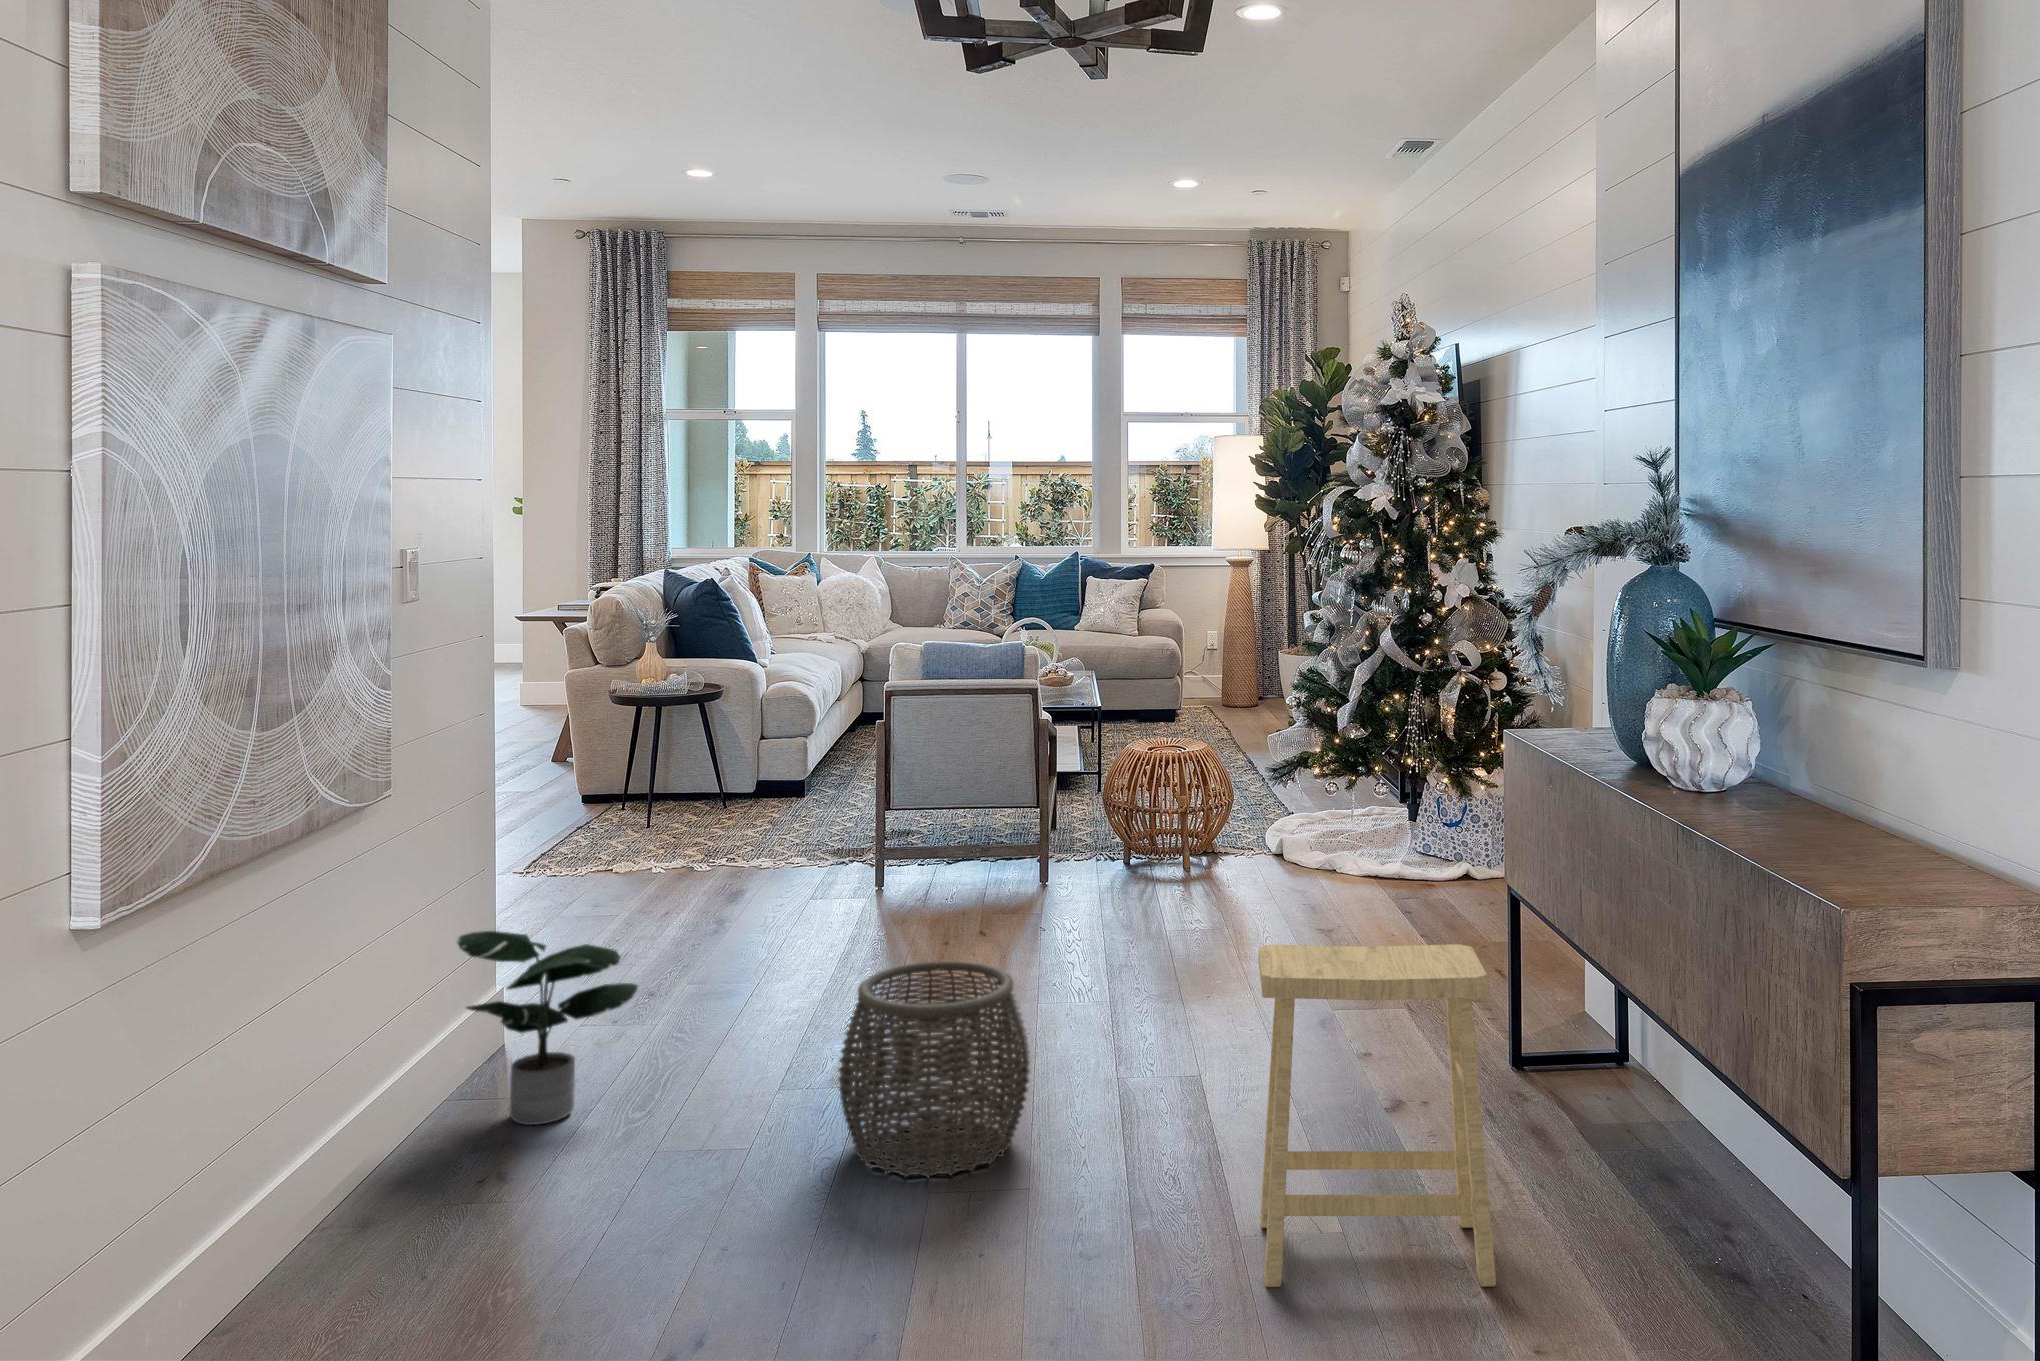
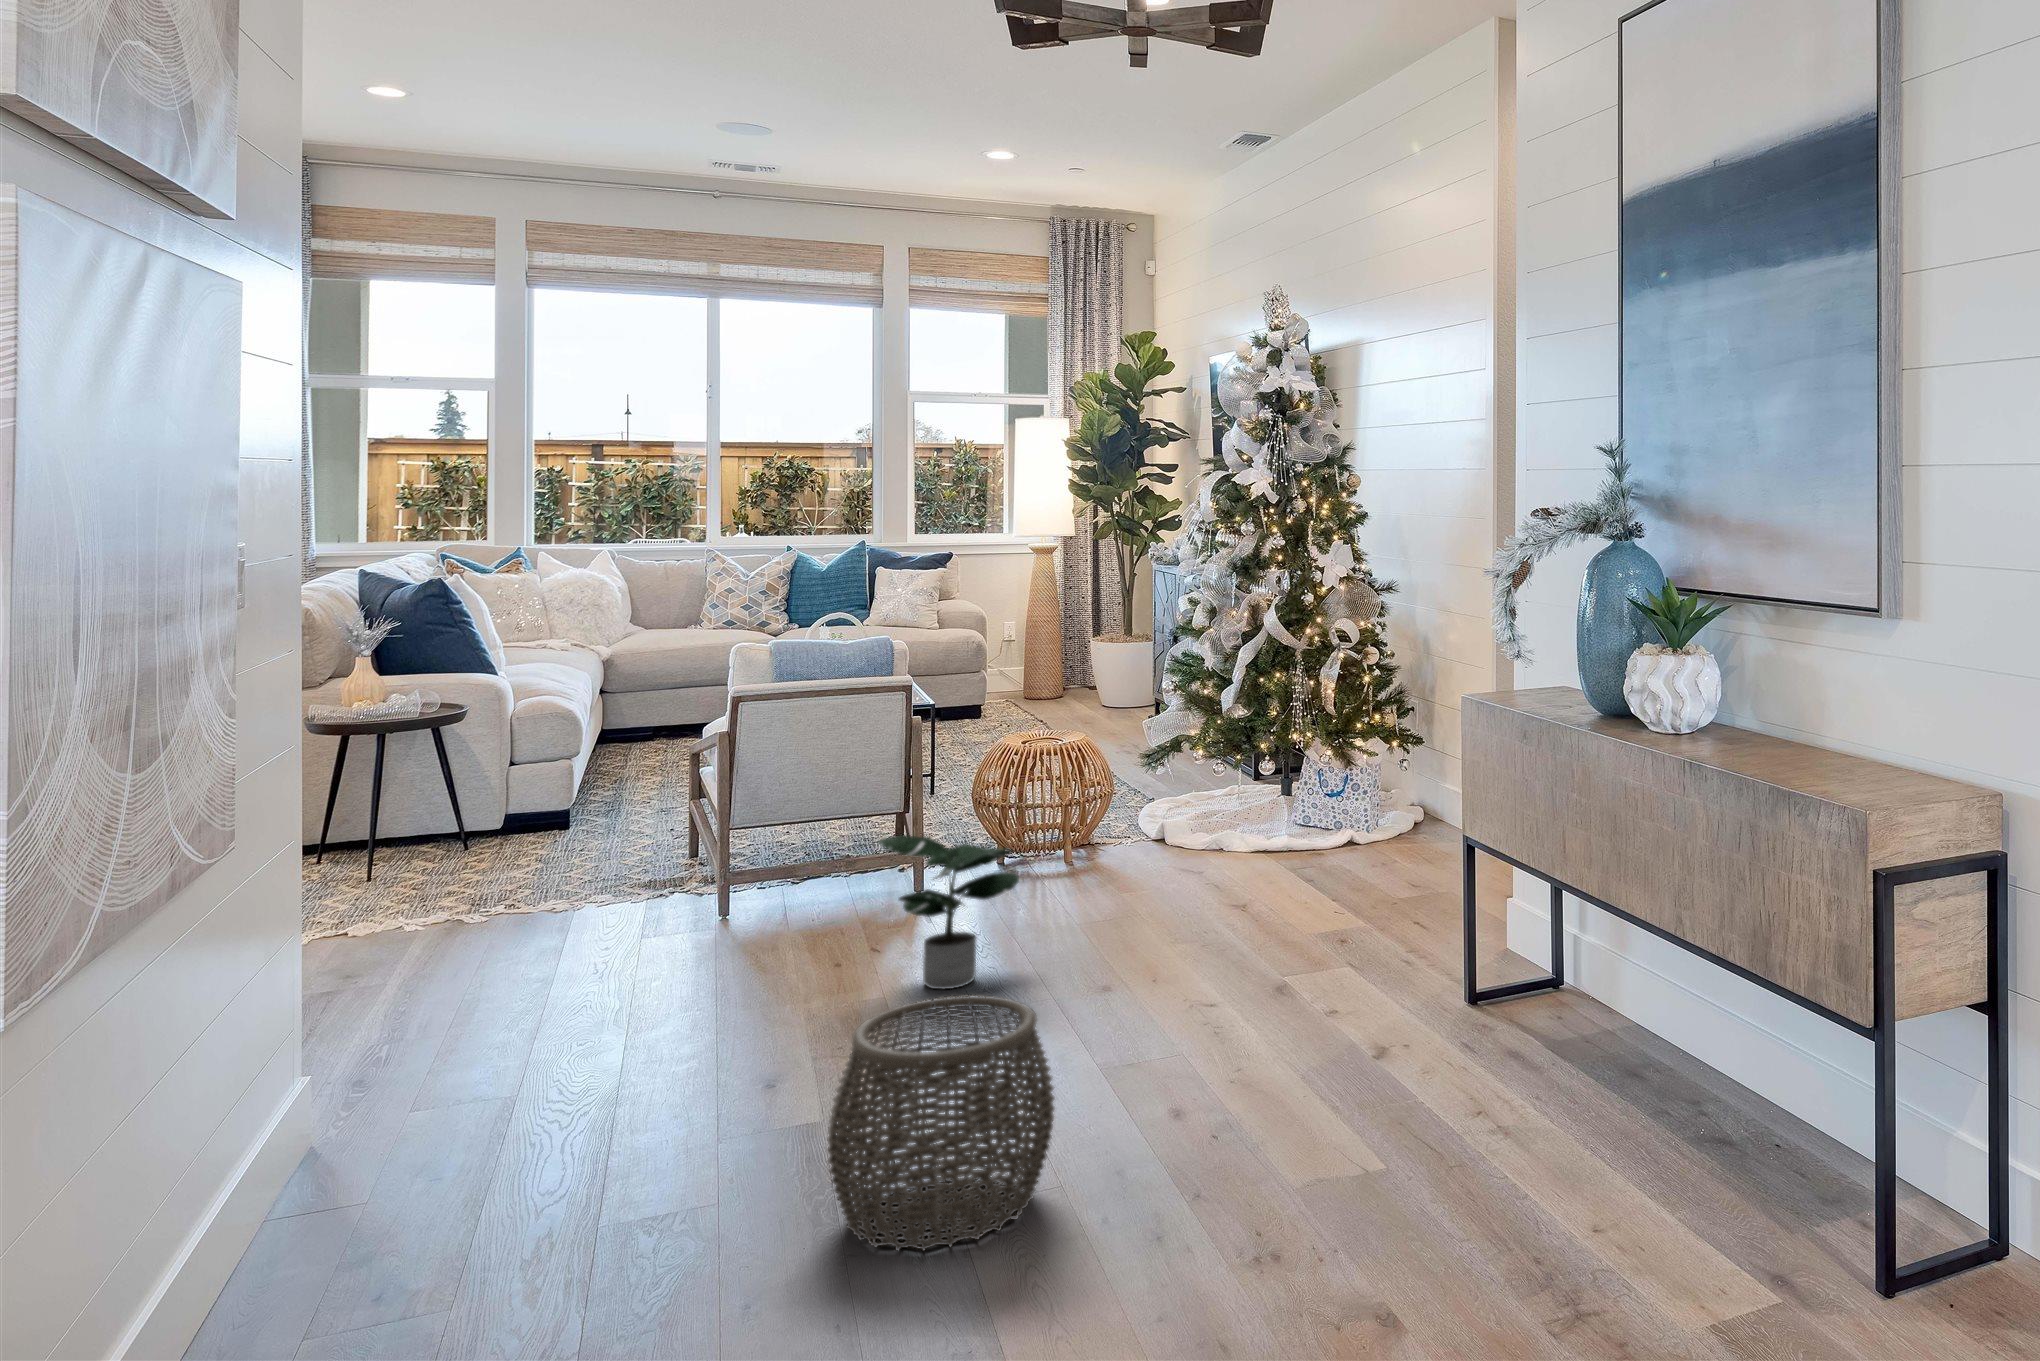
potted plant: present [457,931,638,1125] -> present [877,835,1019,989]
footstool: present [1258,944,1496,1287] -> none [1343,918,1606,1300]

